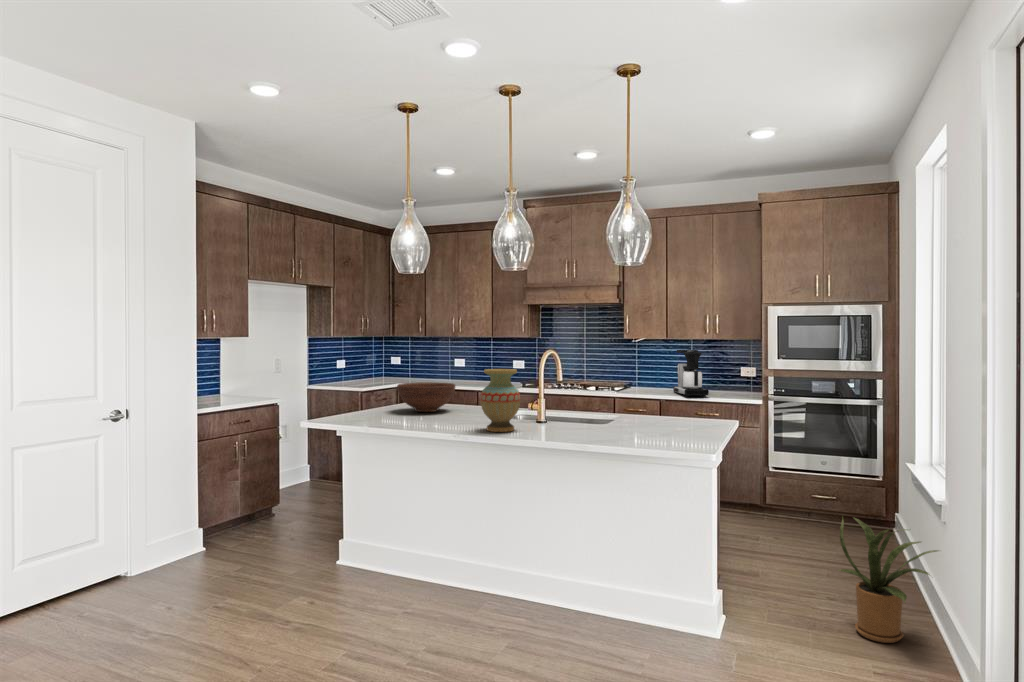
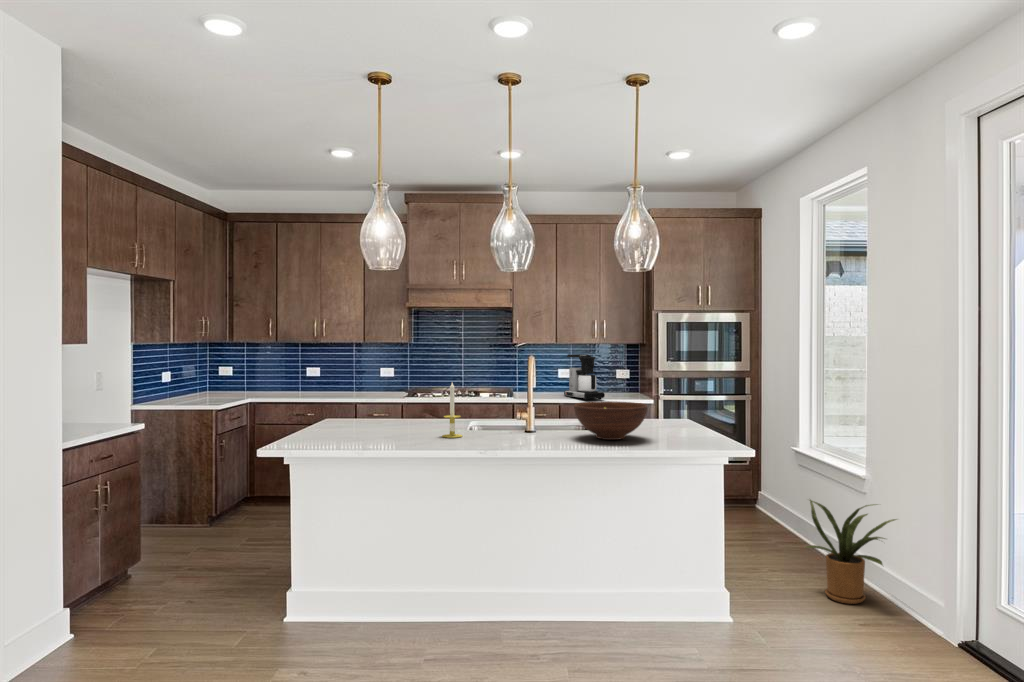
vase: present [481,369,520,432] -> none [494,377,537,445]
candle: none [455,372,474,422] -> present [442,382,462,438]
fruit bowl: present [397,383,455,412] -> present [574,401,648,440]

